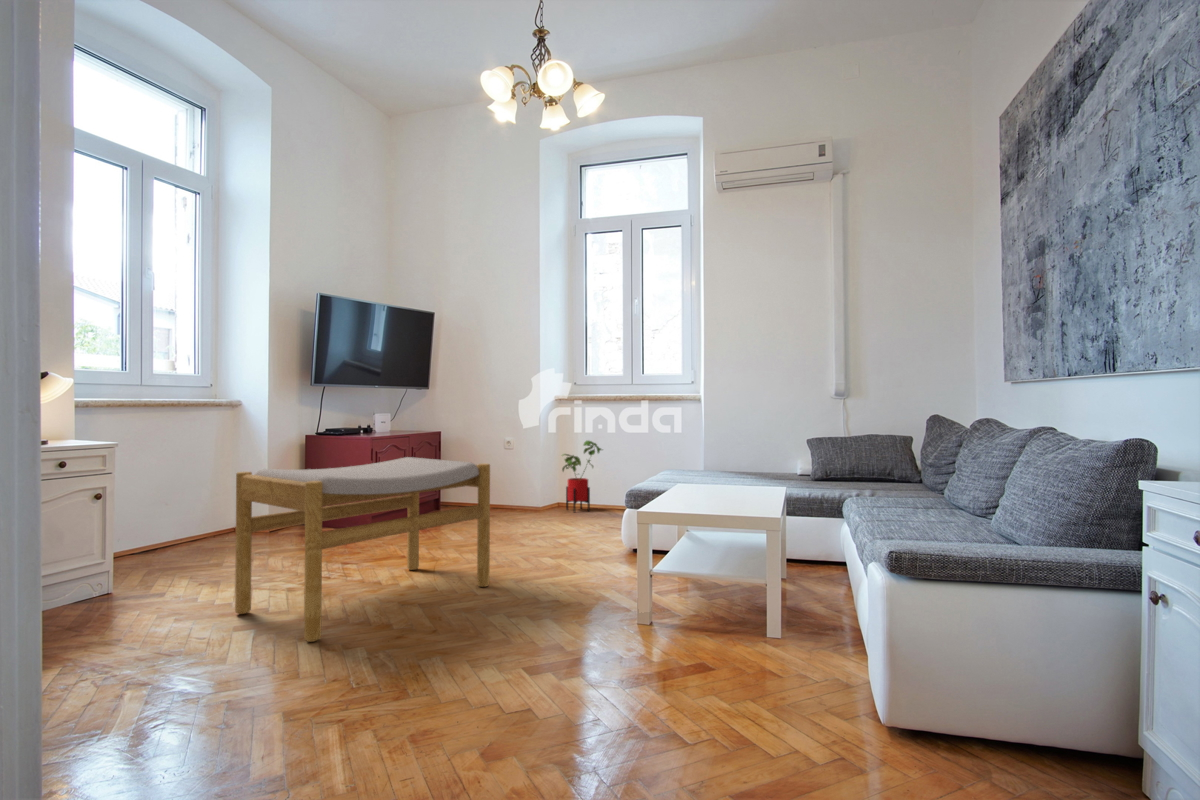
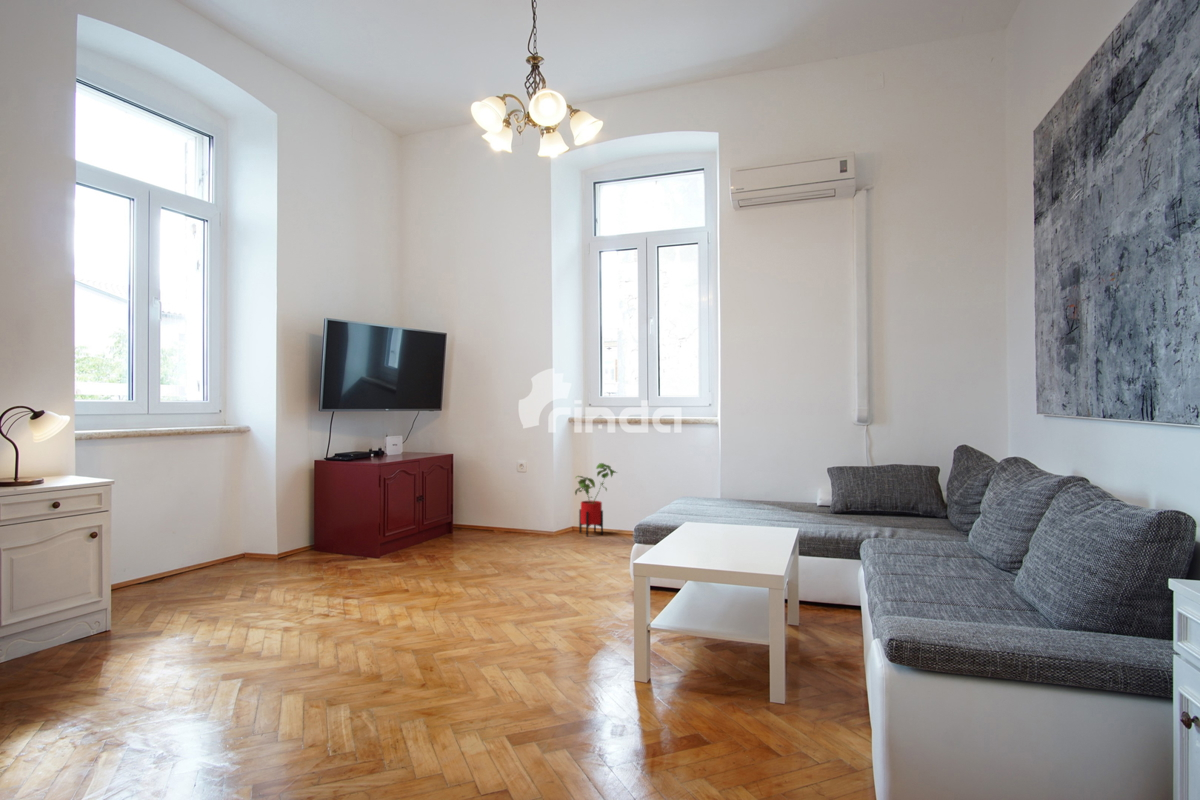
footstool: present [235,457,490,642] -> none [222,492,485,698]

